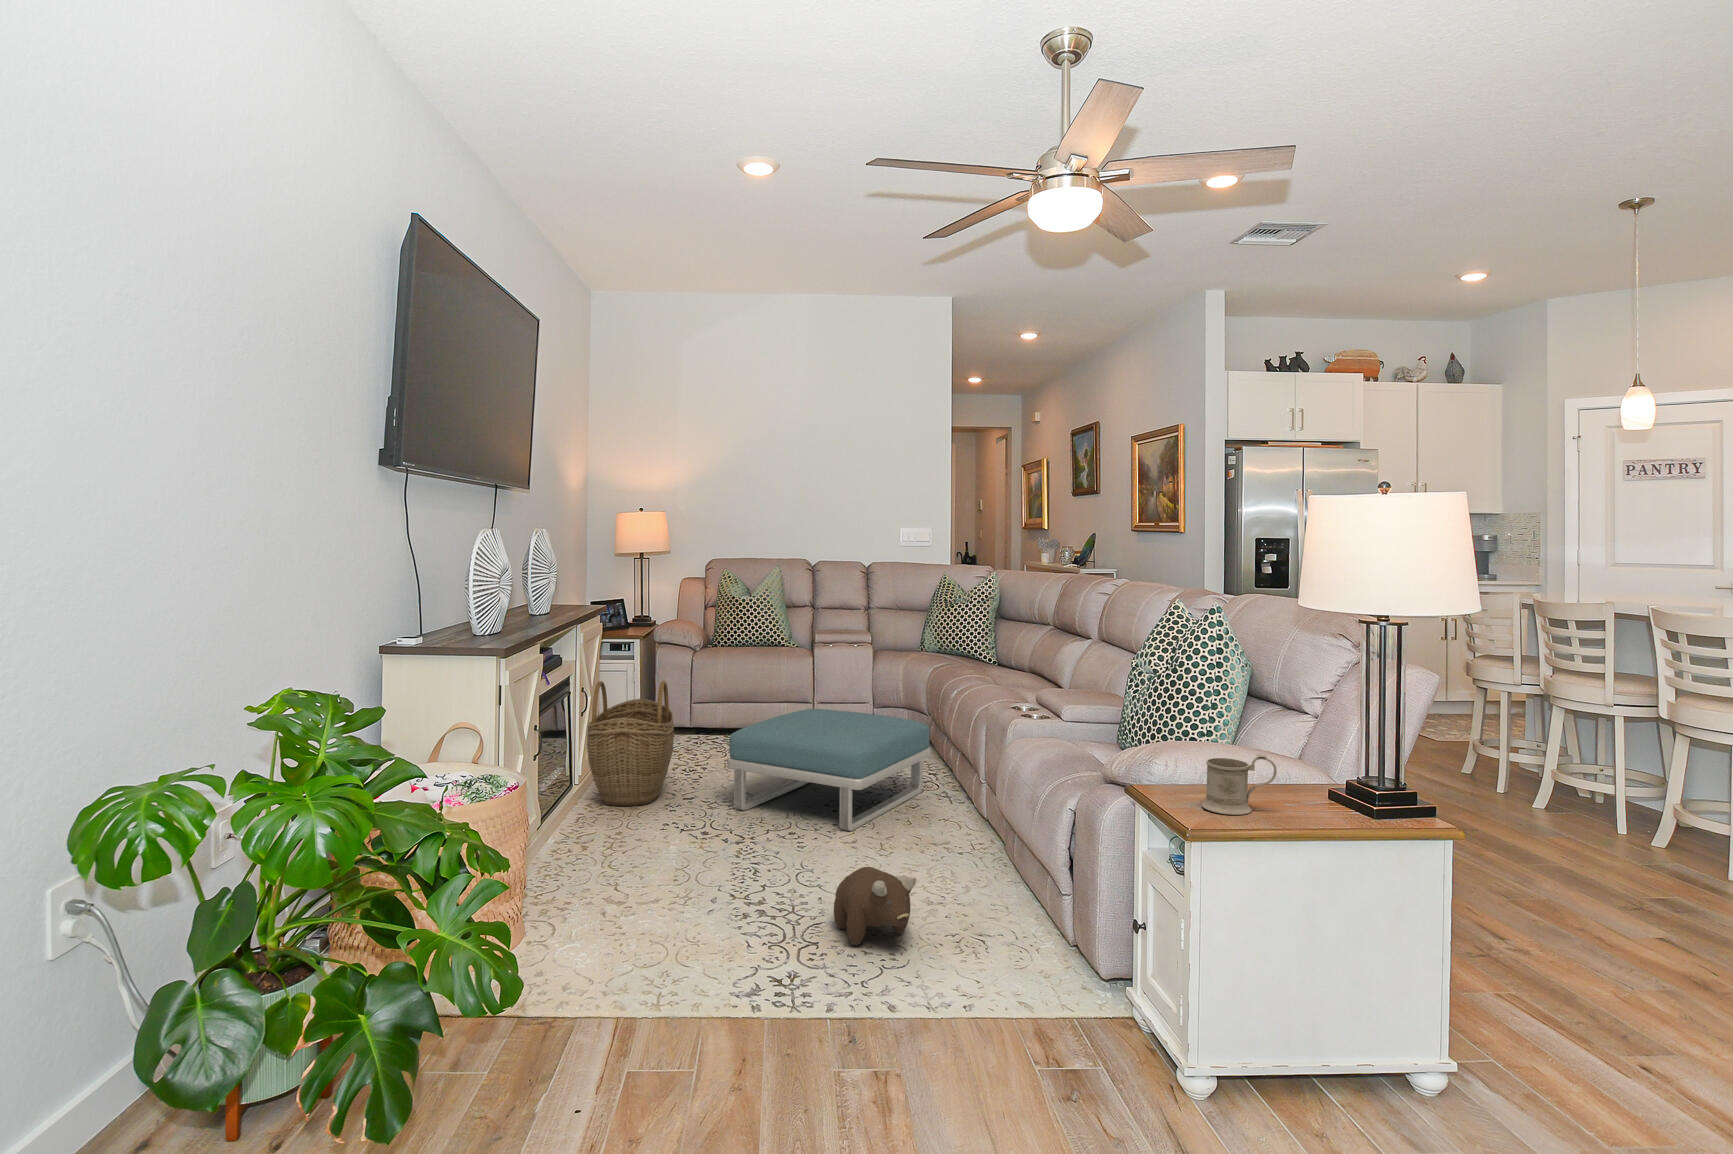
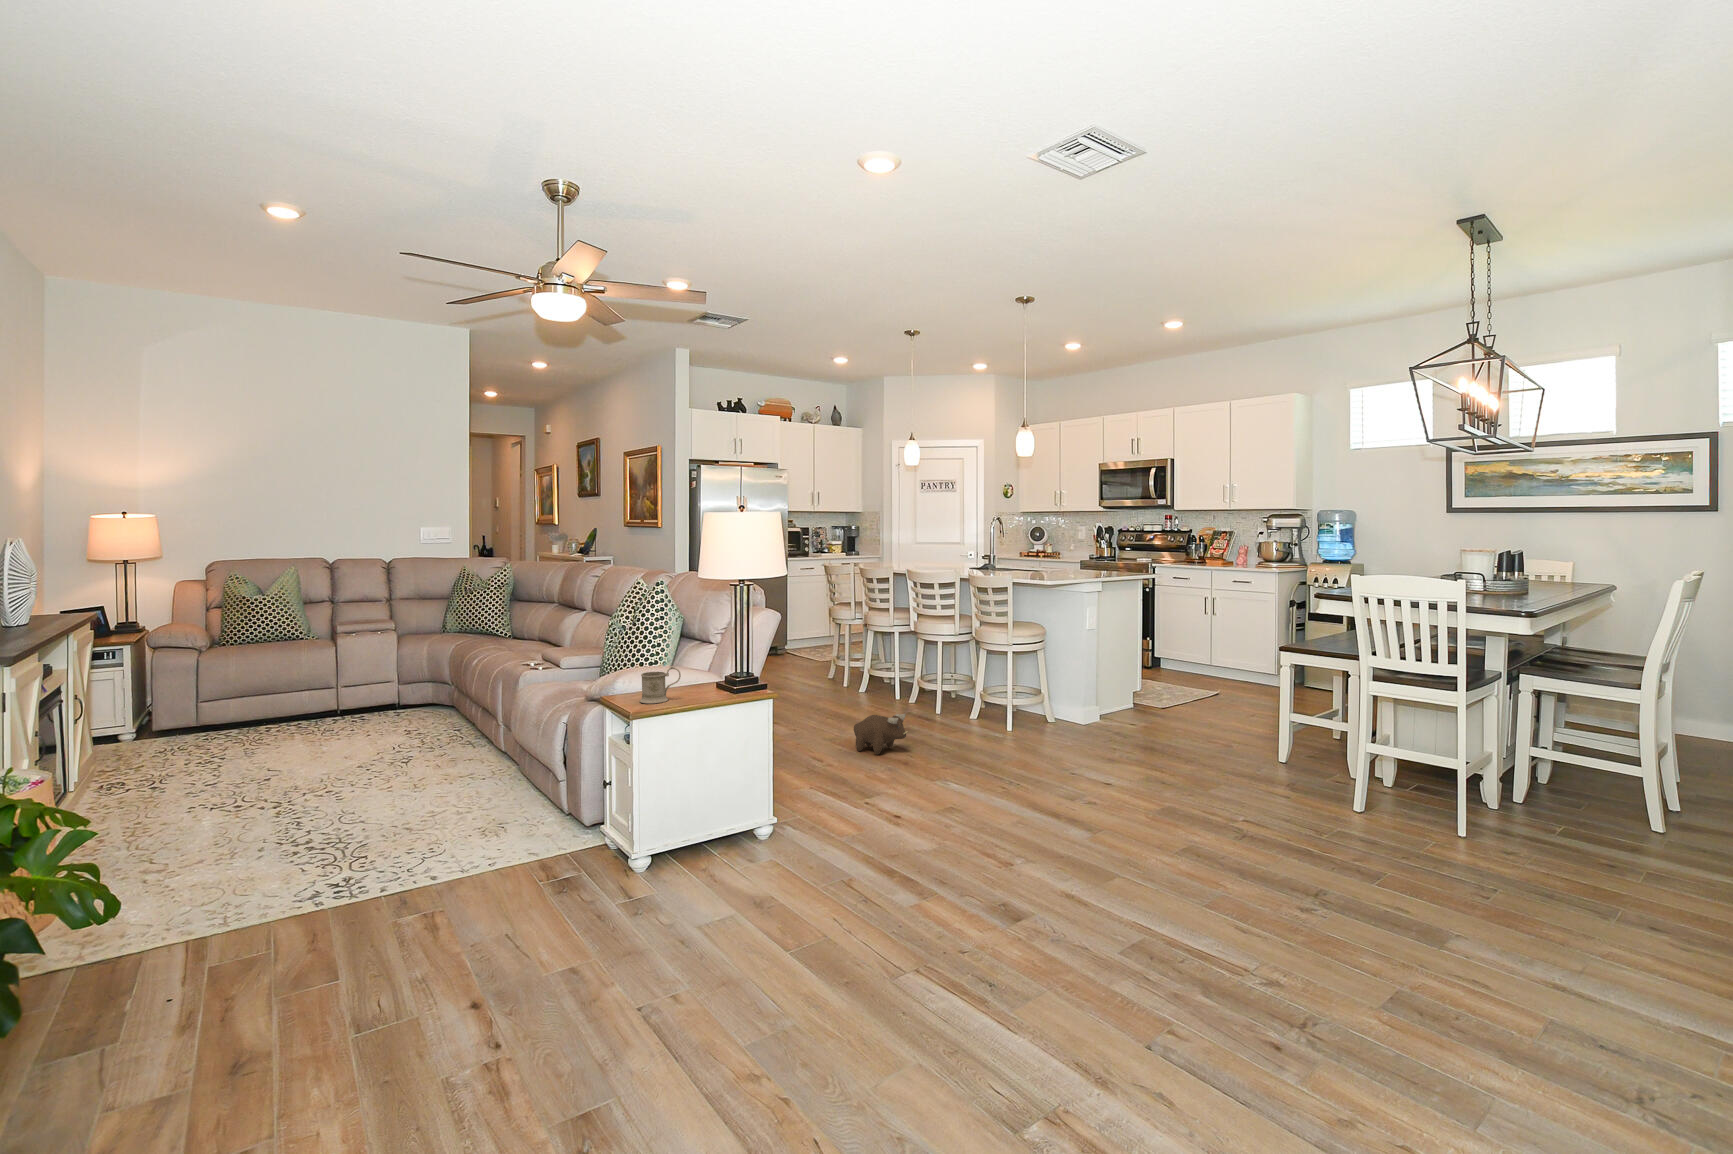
woven basket: present [587,681,674,806] -> none [87,678,191,801]
footstool: present [727,709,930,831] -> none [257,687,458,782]
plush toy: present [834,867,916,945] -> present [854,714,908,755]

